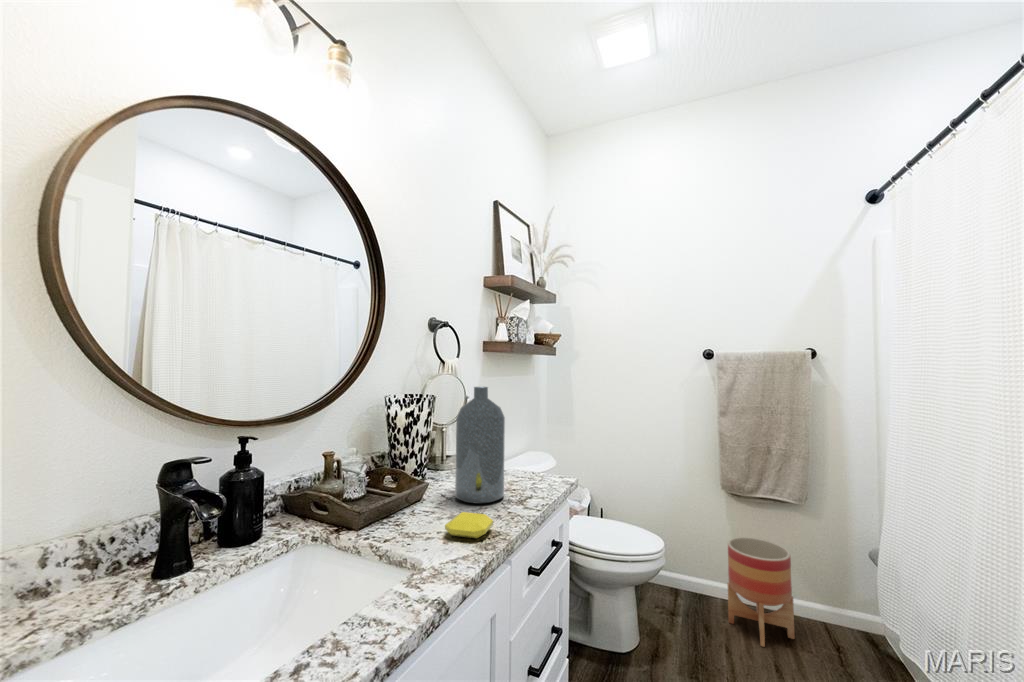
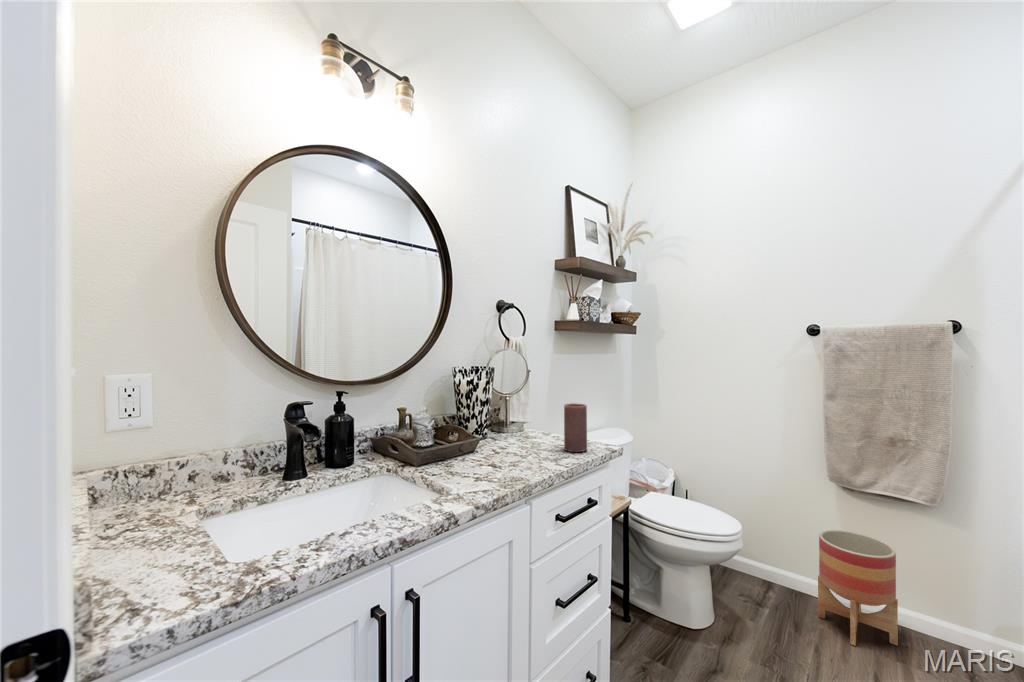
bottle: present [455,387,505,504] -> none [503,360,545,458]
candle: none [521,434,546,490] -> present [564,403,587,452]
soap bar: present [445,512,493,538] -> none [479,460,518,480]

